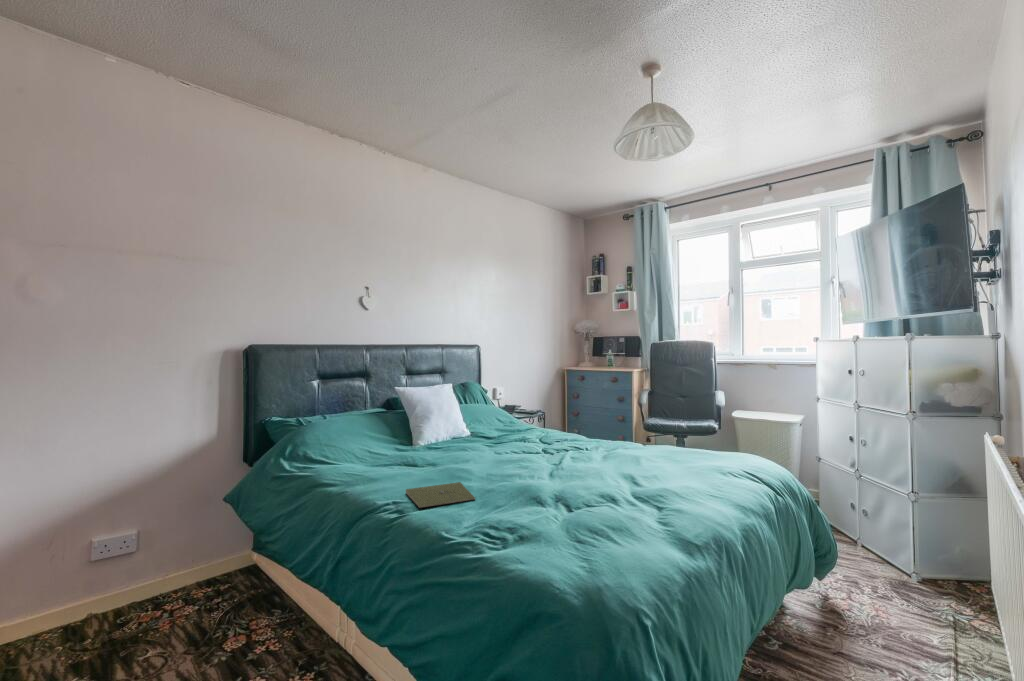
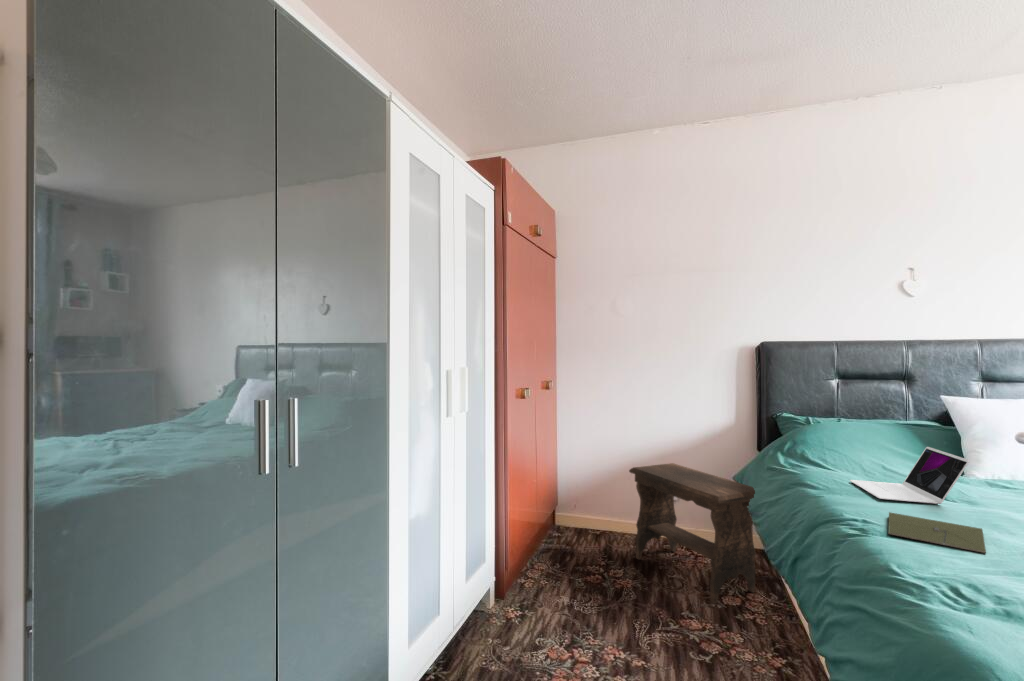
laptop: none [356,428,438,480] -> present [850,447,969,504]
footstool: none [63,504,269,661] -> present [629,463,756,604]

